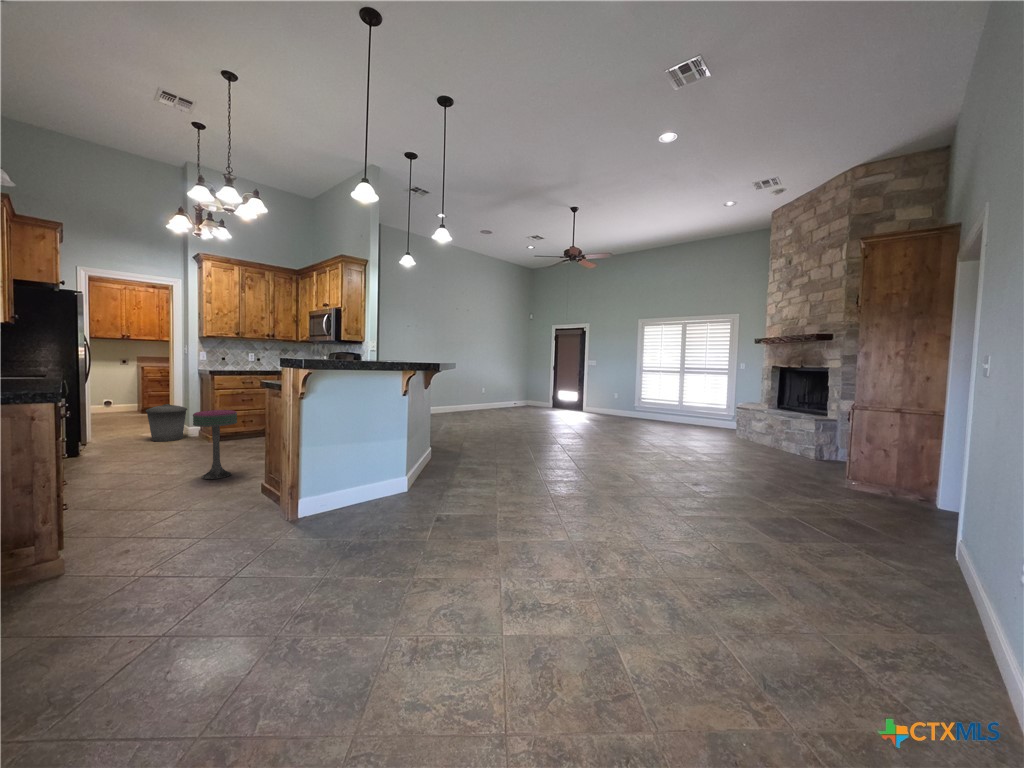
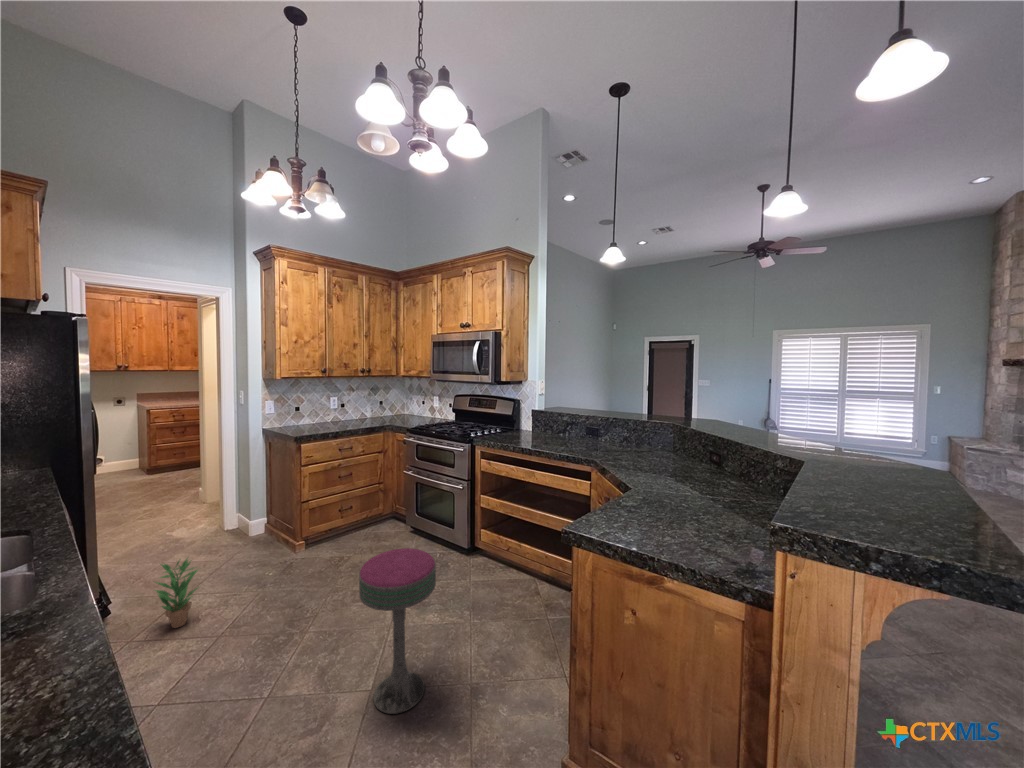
trash can: present [146,404,187,442] -> none [188,490,252,556]
potted plant: none [111,421,139,459] -> present [155,558,198,628]

